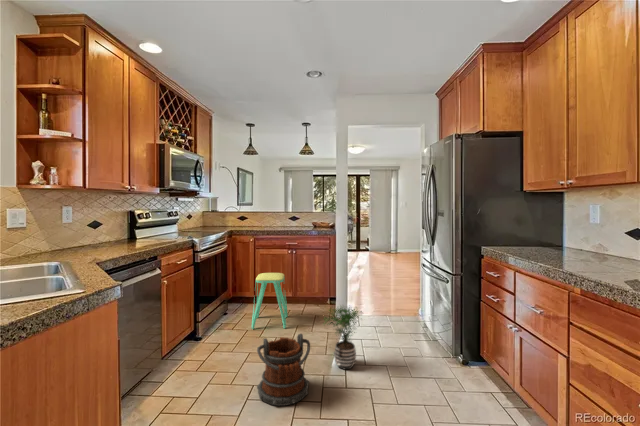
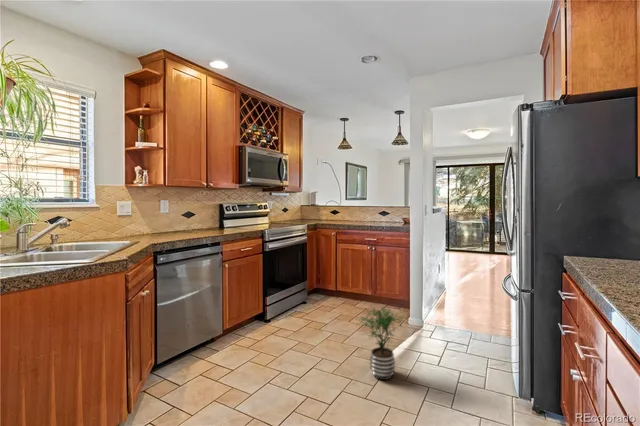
stool: present [251,273,288,329] -> none [317,267,359,325]
bucket: present [257,334,310,406] -> none [275,327,330,398]

